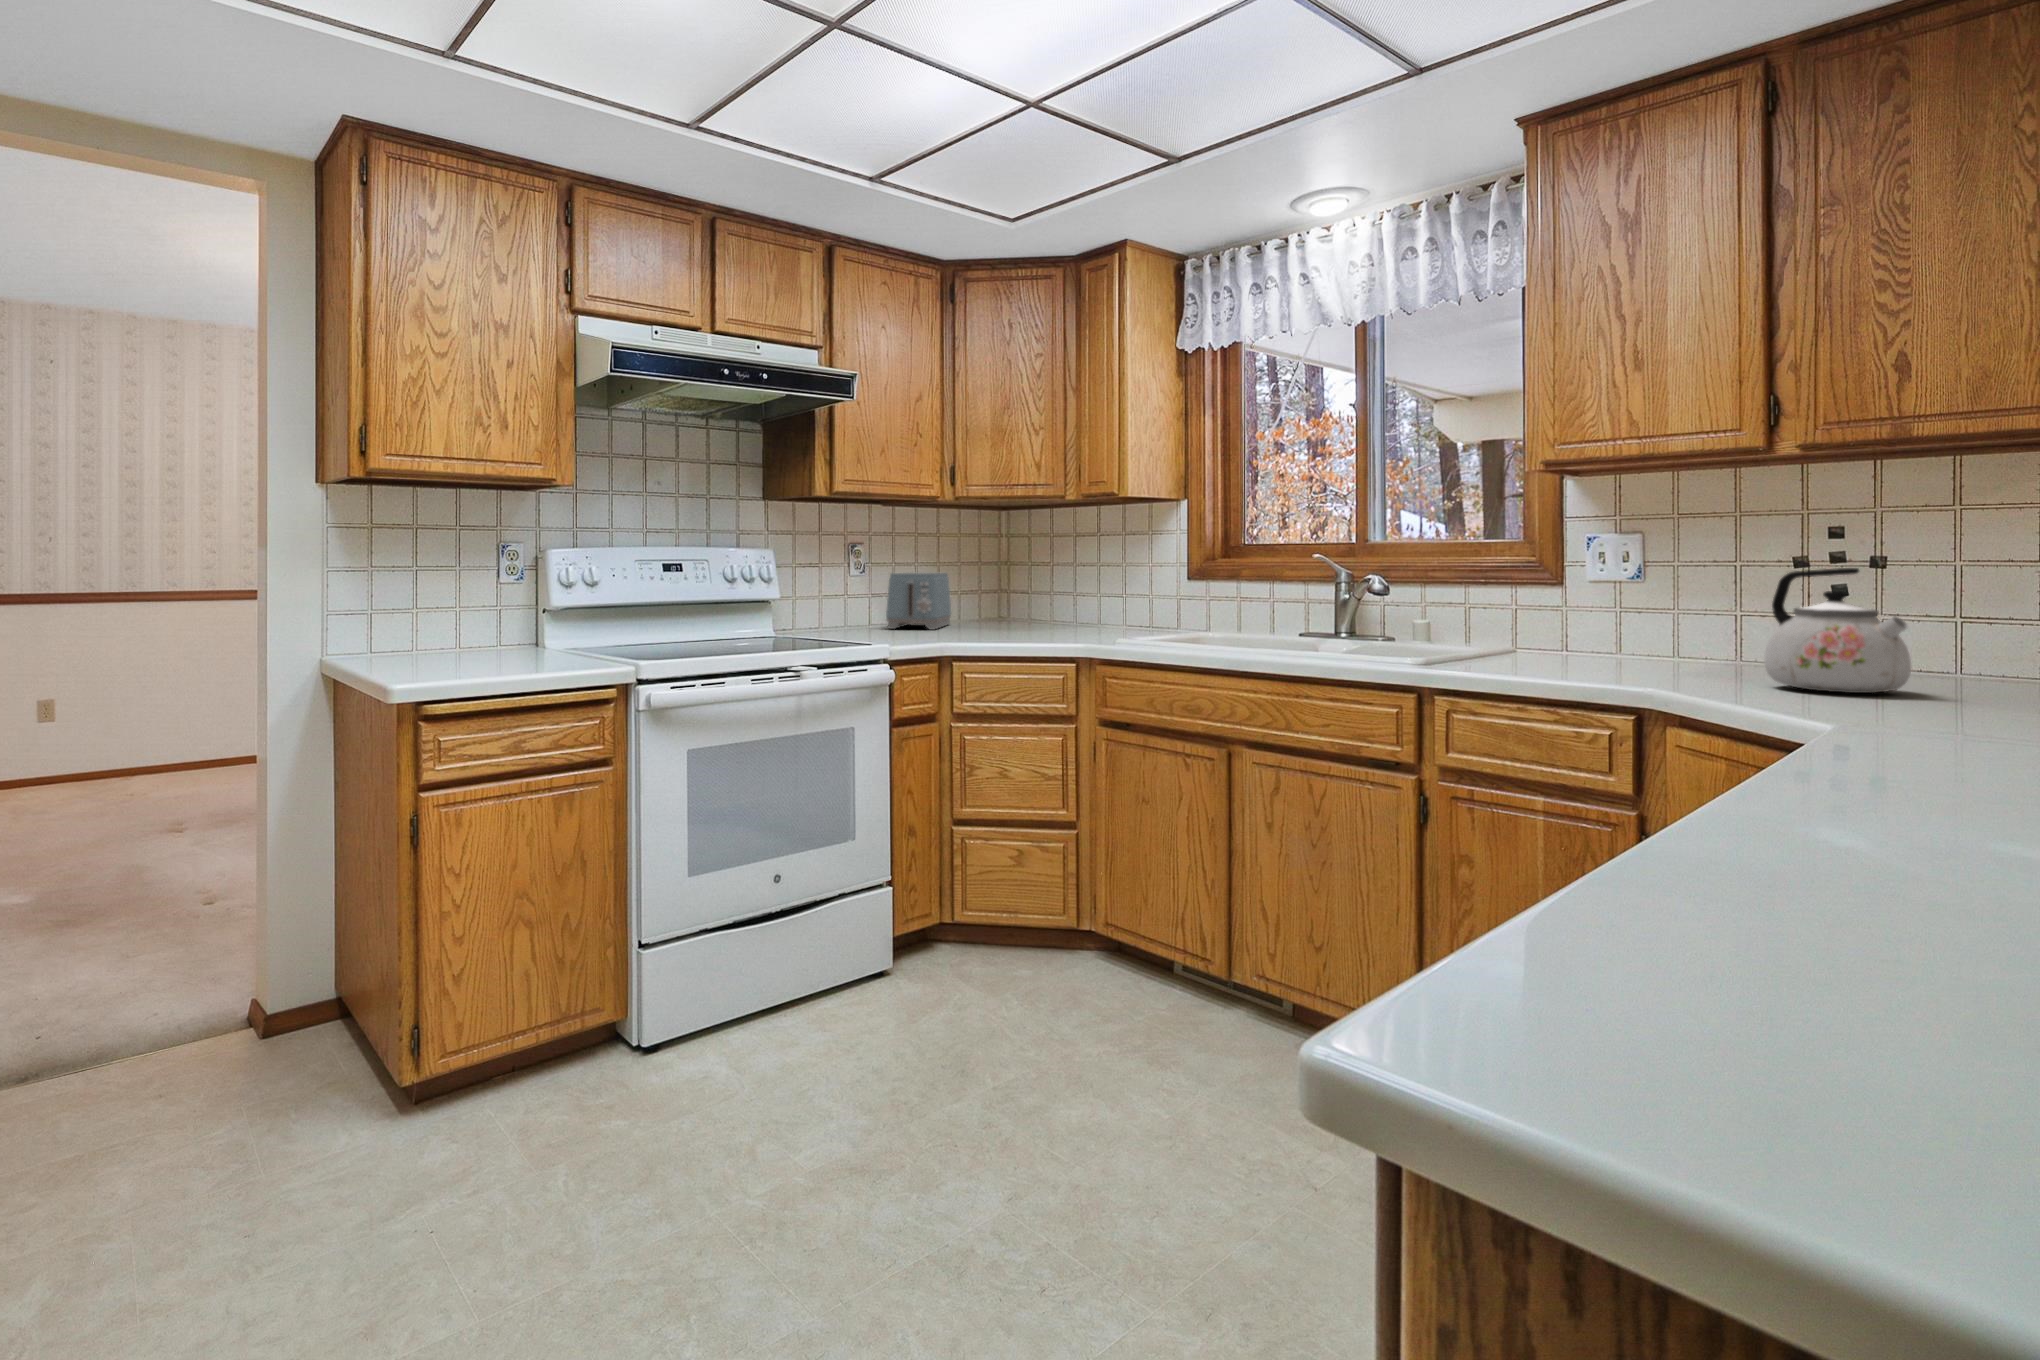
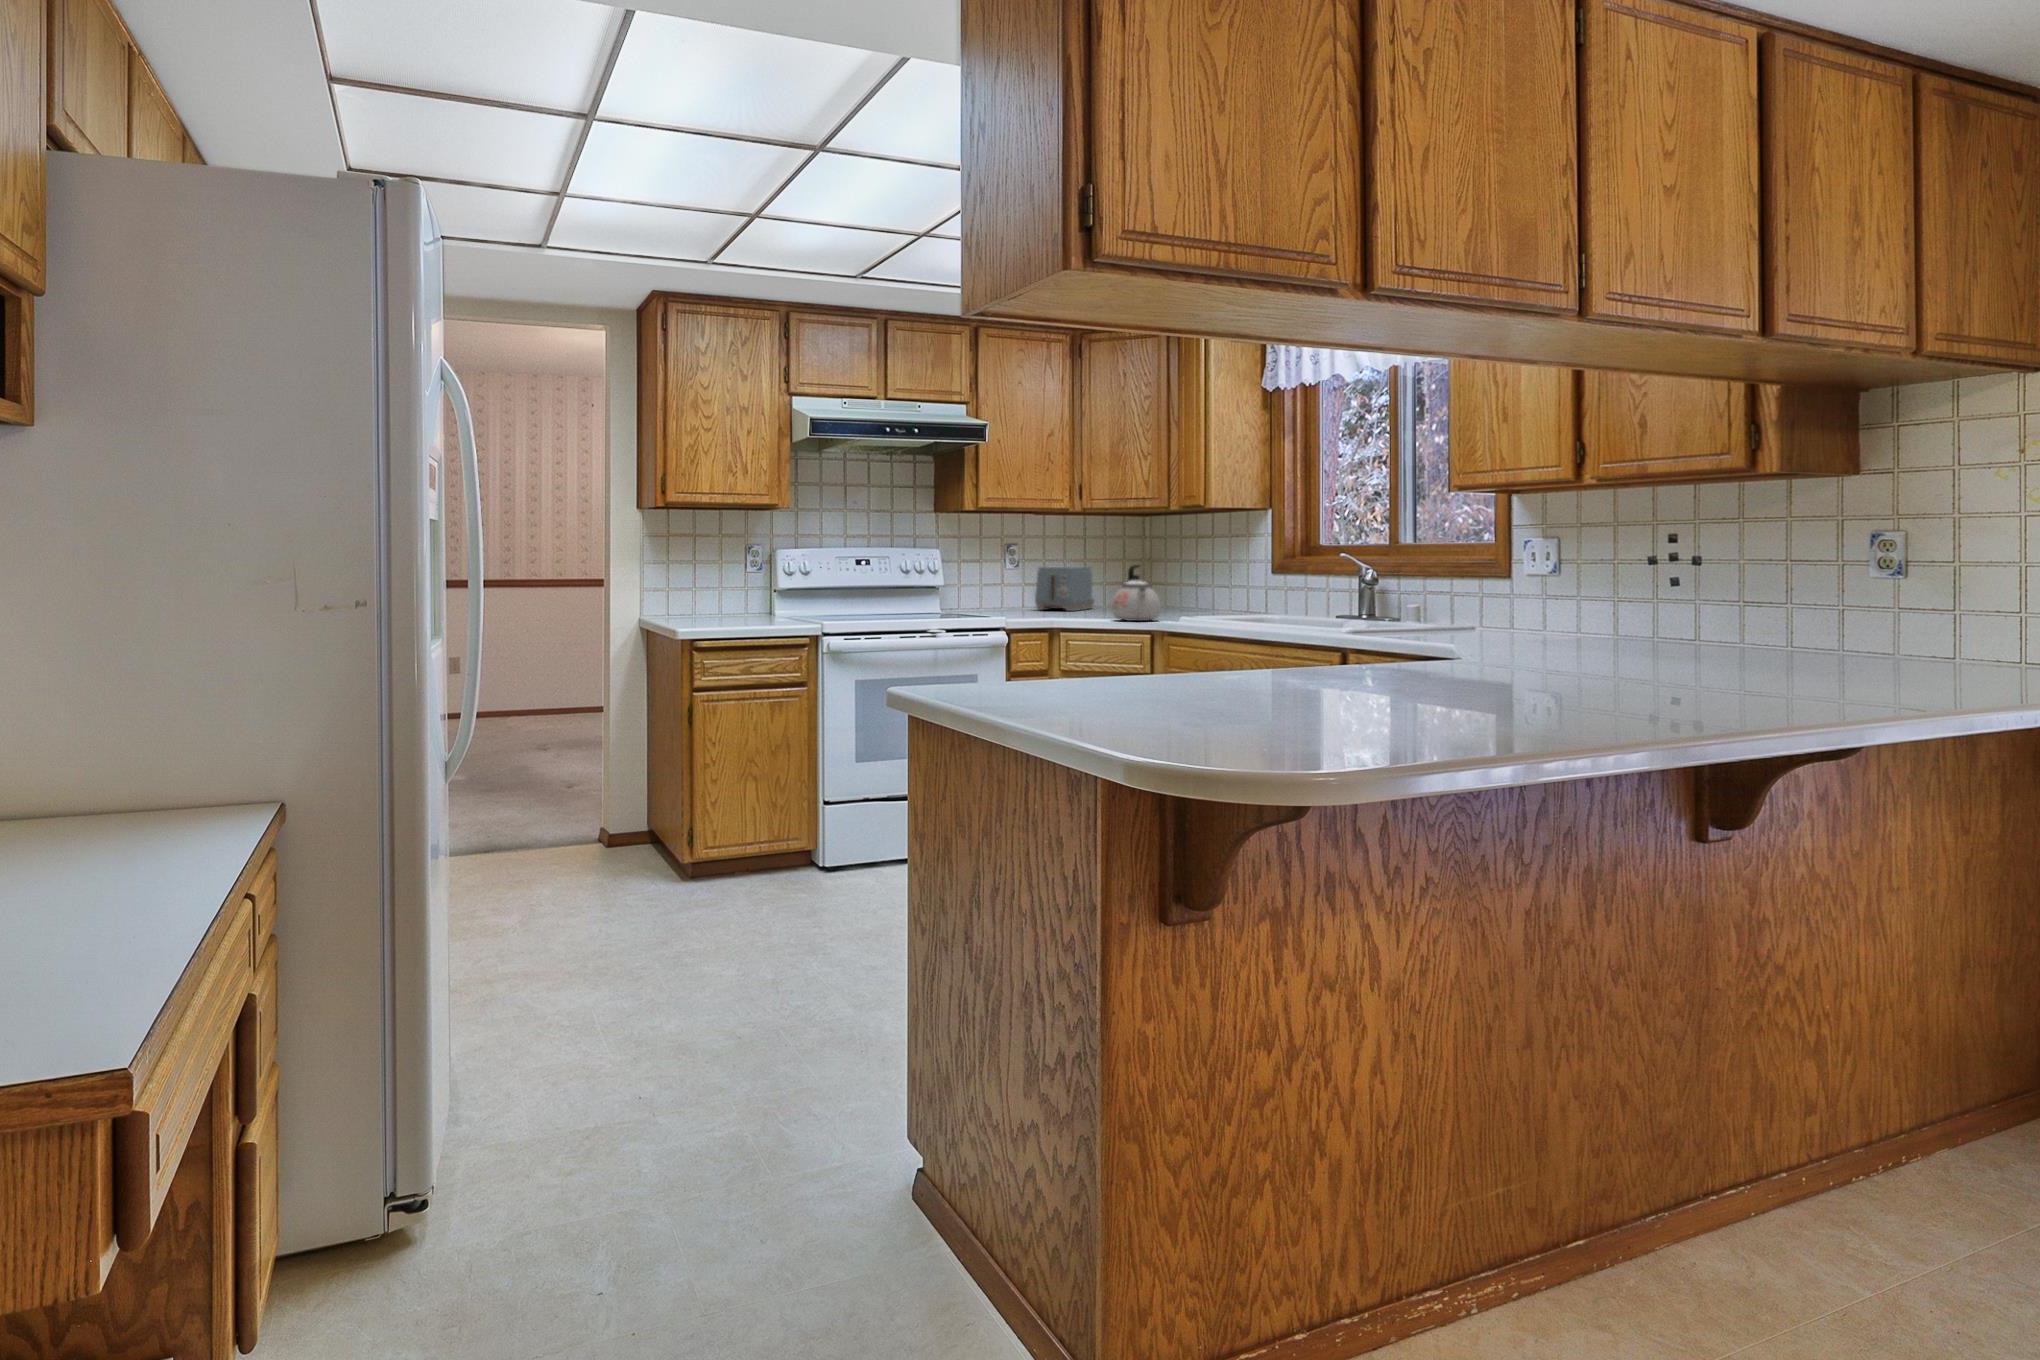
kettle: present [1764,568,1911,693] -> present [1112,565,1161,621]

